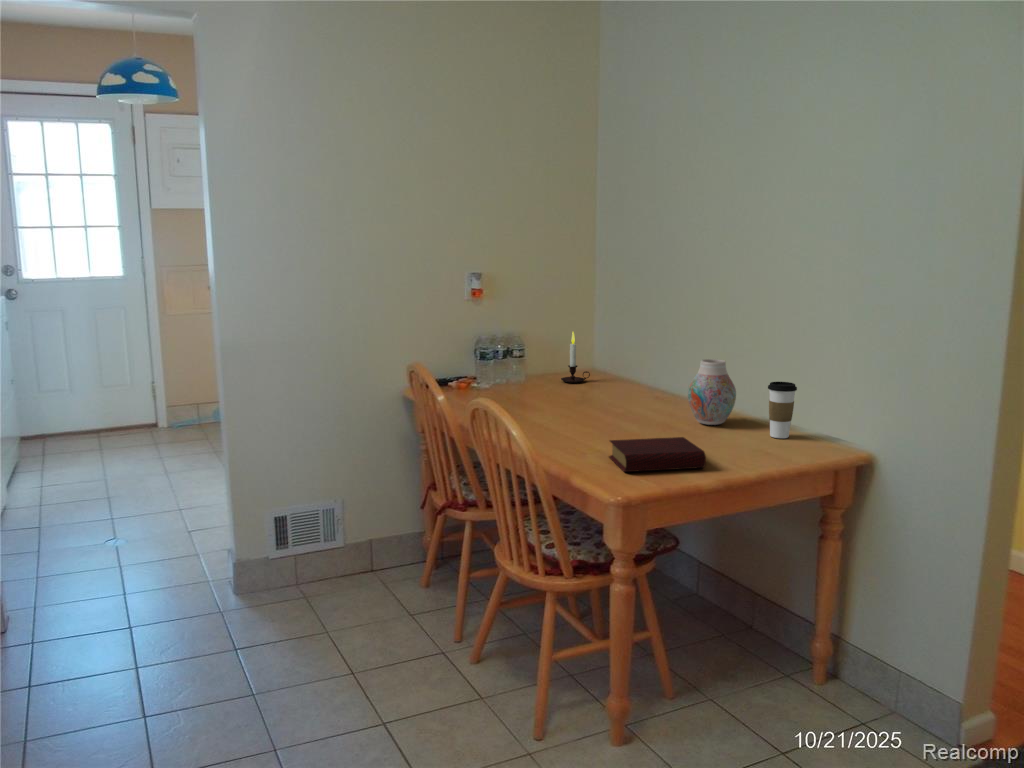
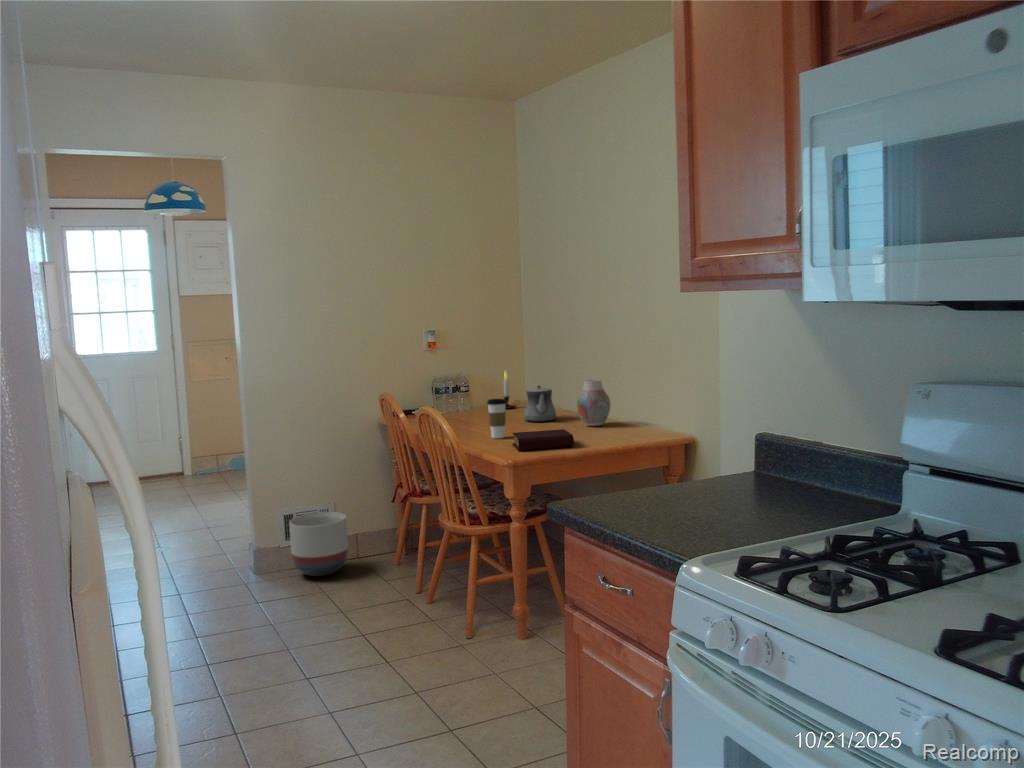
teapot: none [606,361,651,411] -> present [524,386,556,422]
coffee cup: present [768,382,797,438] -> present [487,399,506,439]
planter: none [283,513,360,601] -> present [289,512,348,576]

